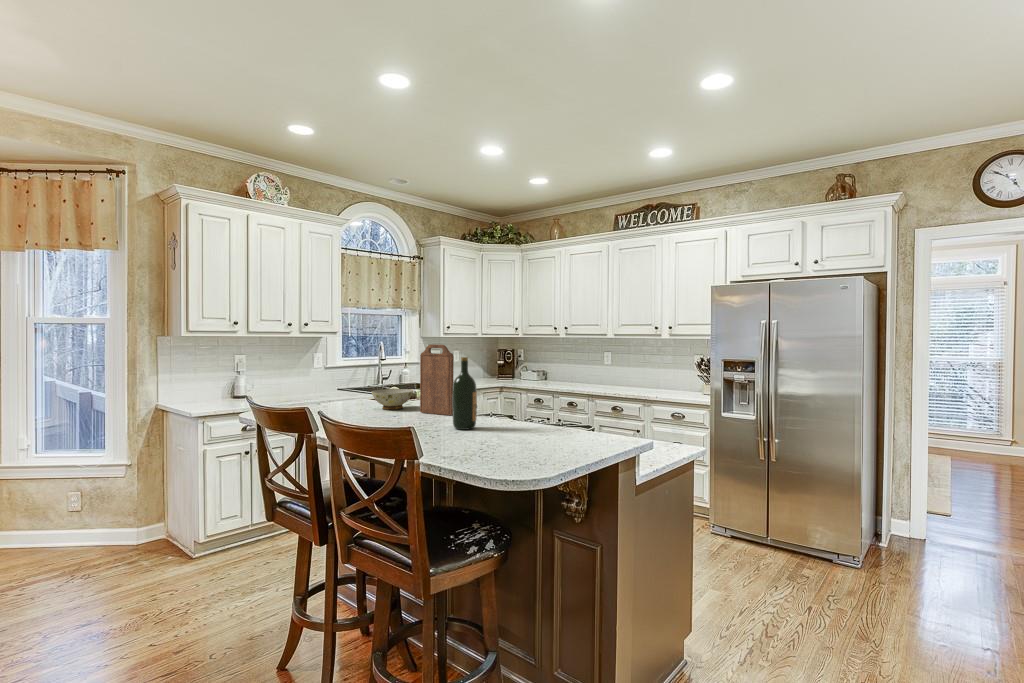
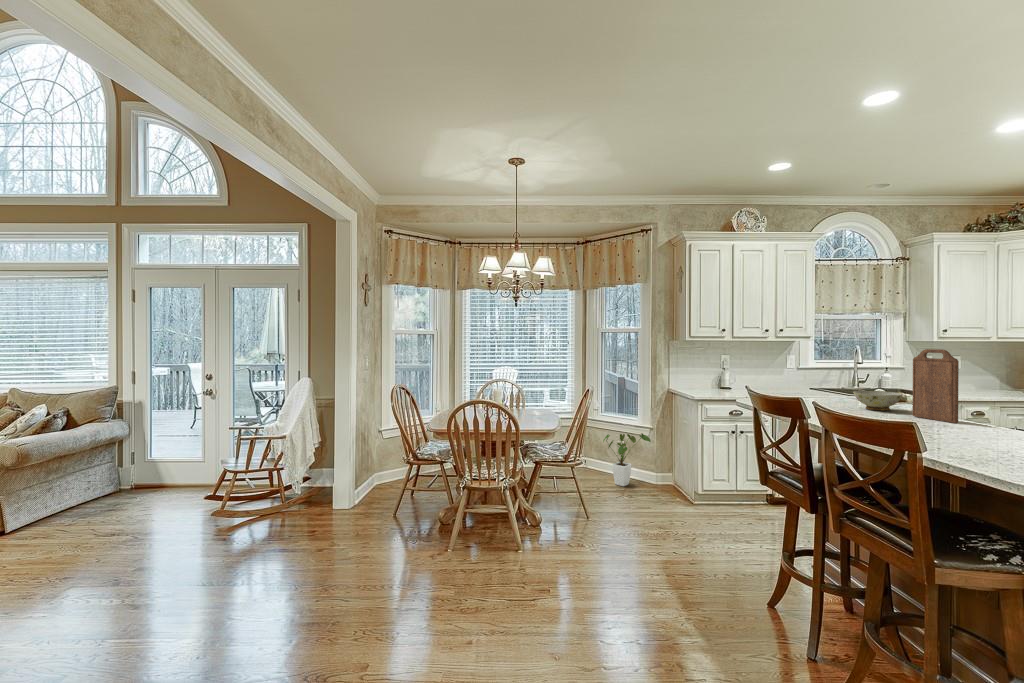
wine bottle: present [452,357,477,430] -> none [959,363,995,439]
house plant: none [34,474,128,564] -> present [603,433,651,486]

